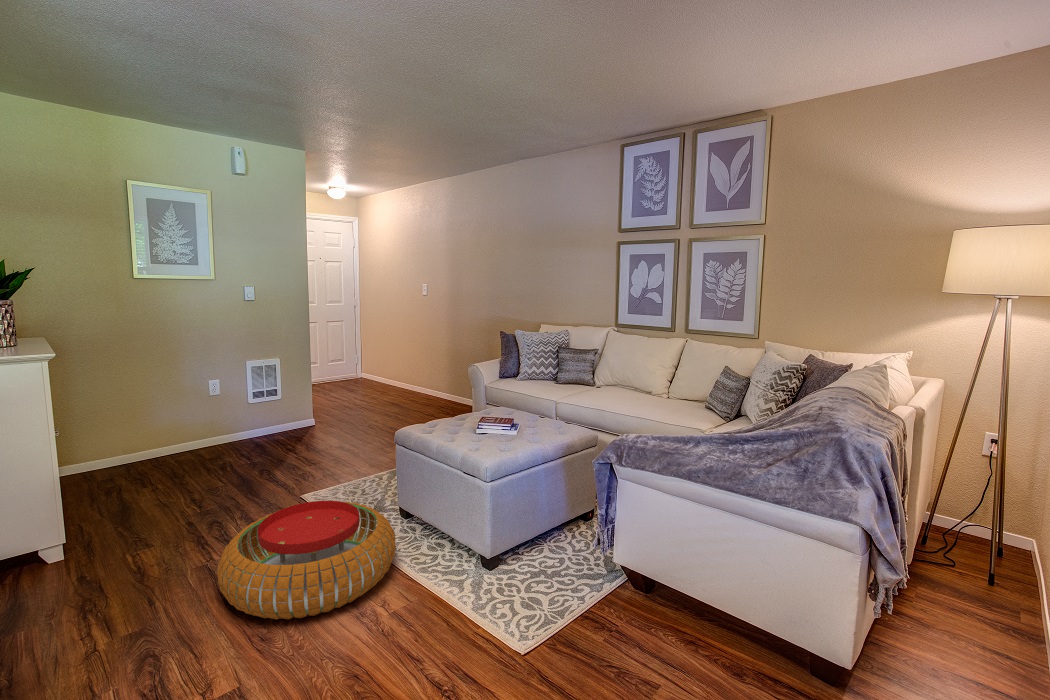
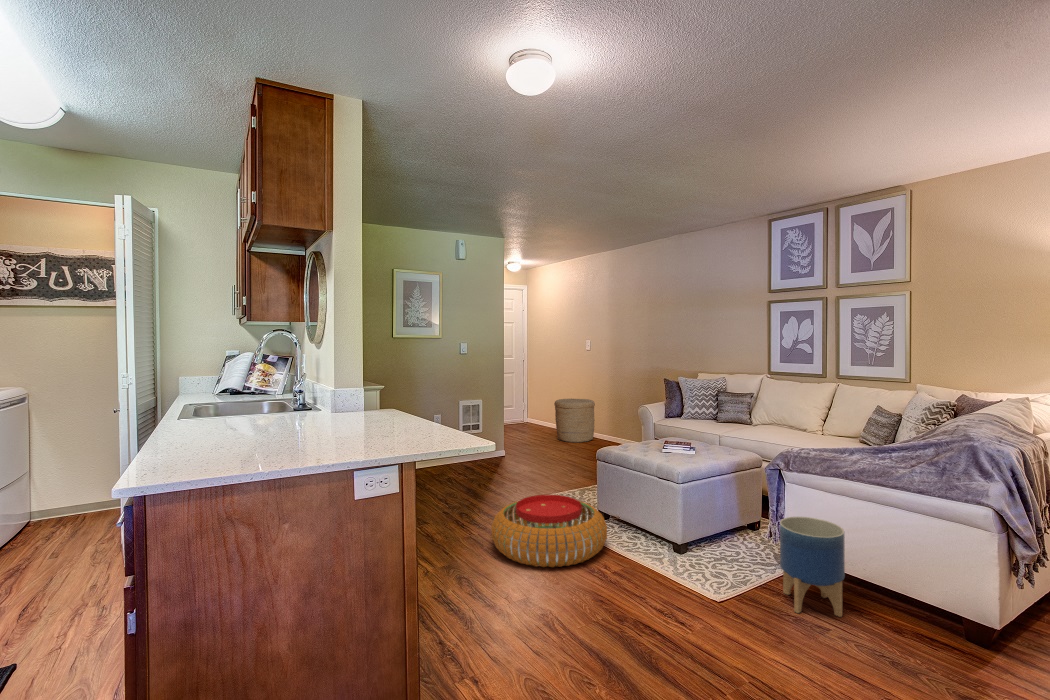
basket: none [382,353,431,405] -> present [554,399,595,442]
planter: none [605,526,683,660] -> present [780,517,845,617]

